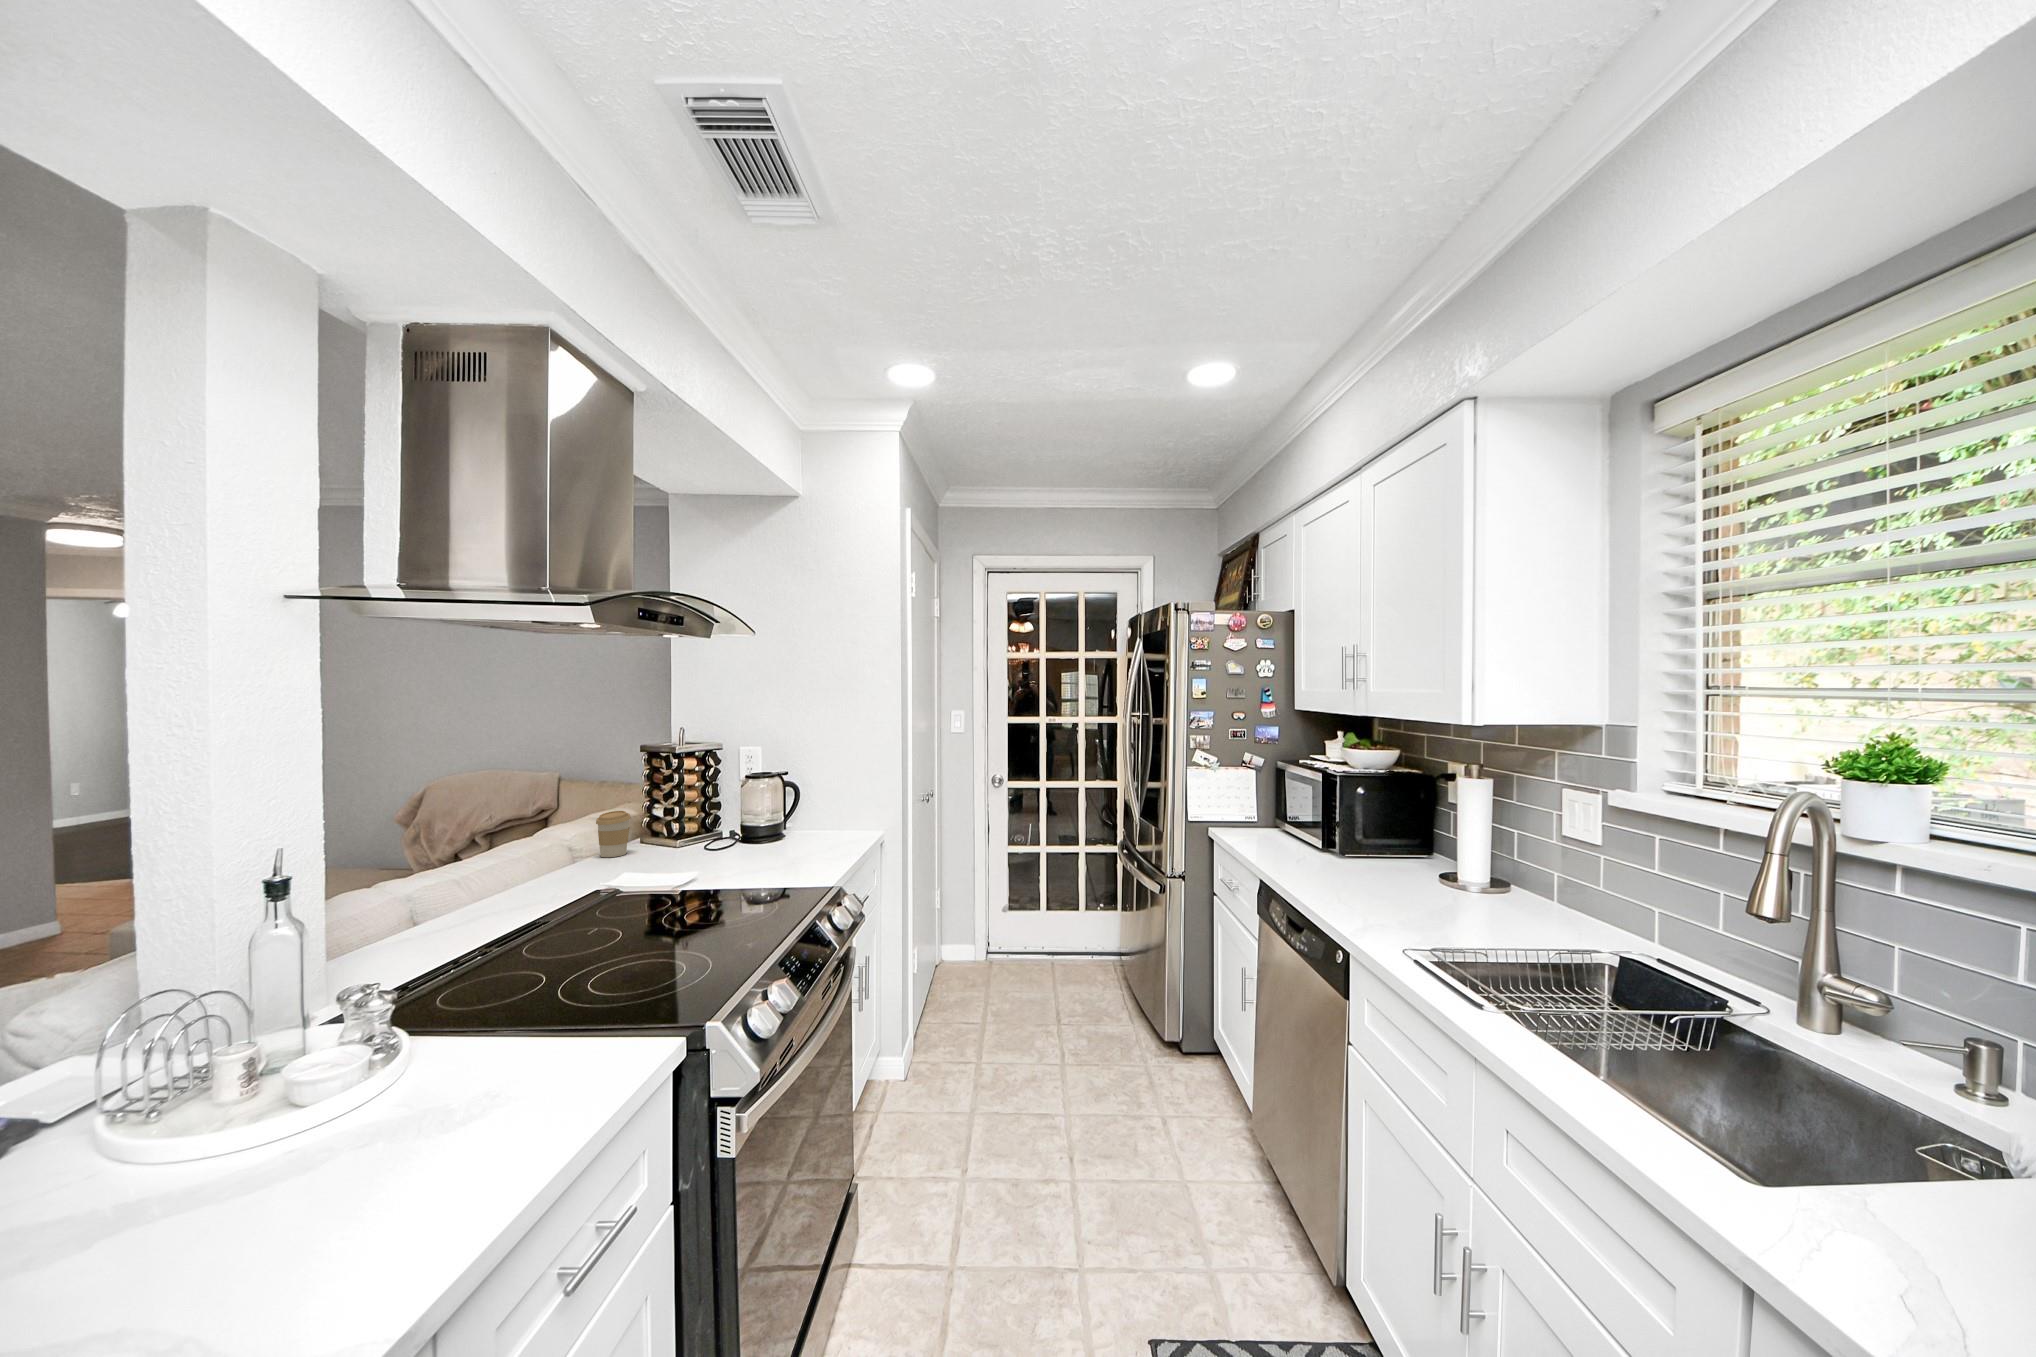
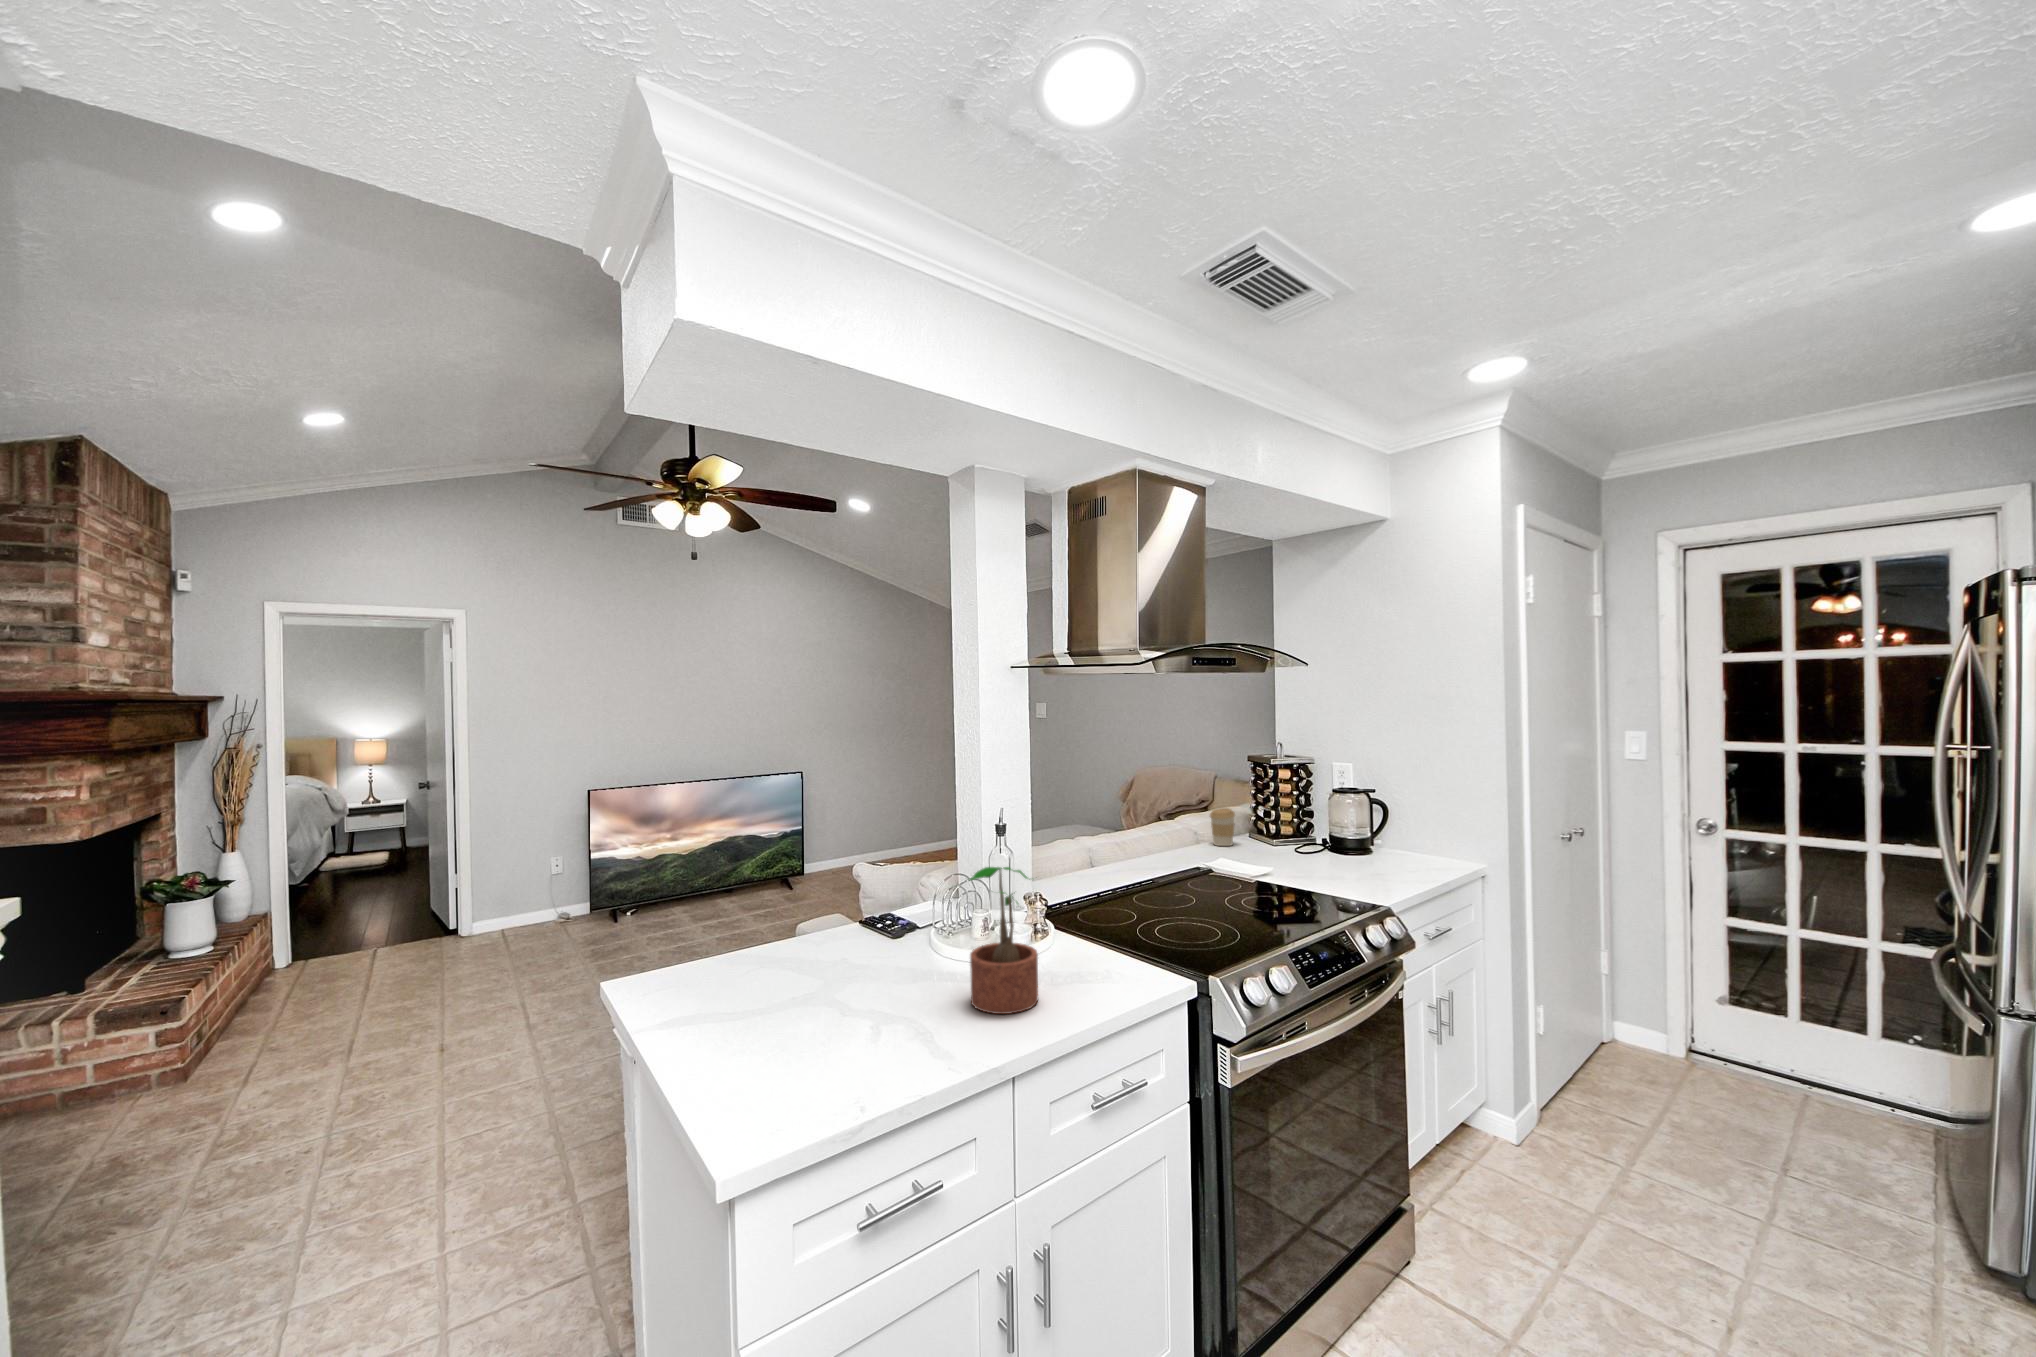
potted plant: none [195,943,397,1272] -> present [969,867,1038,1014]

